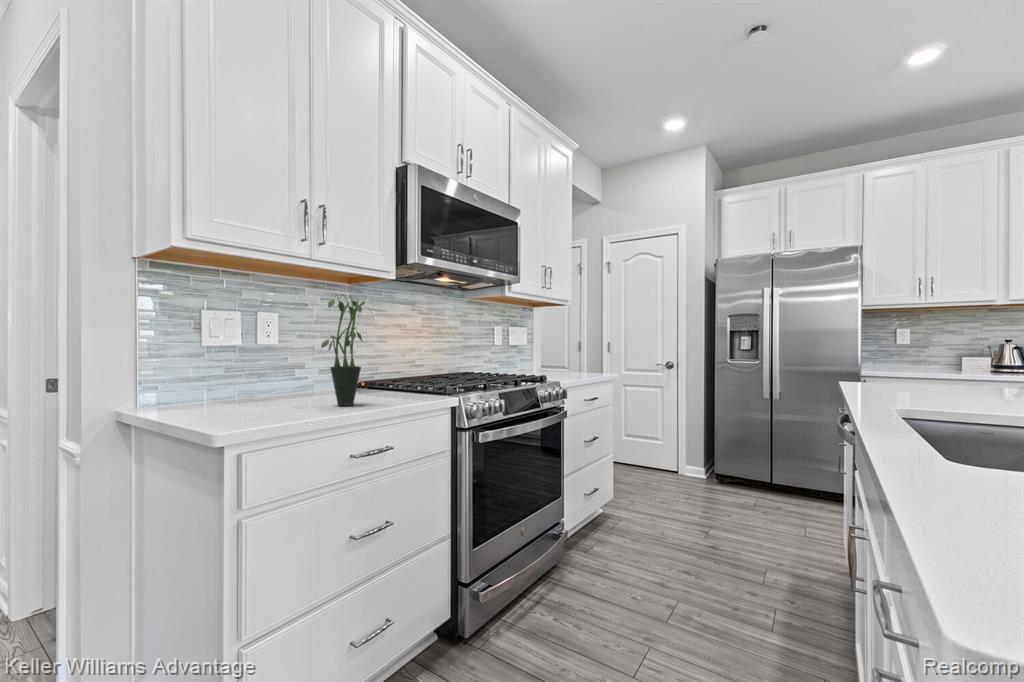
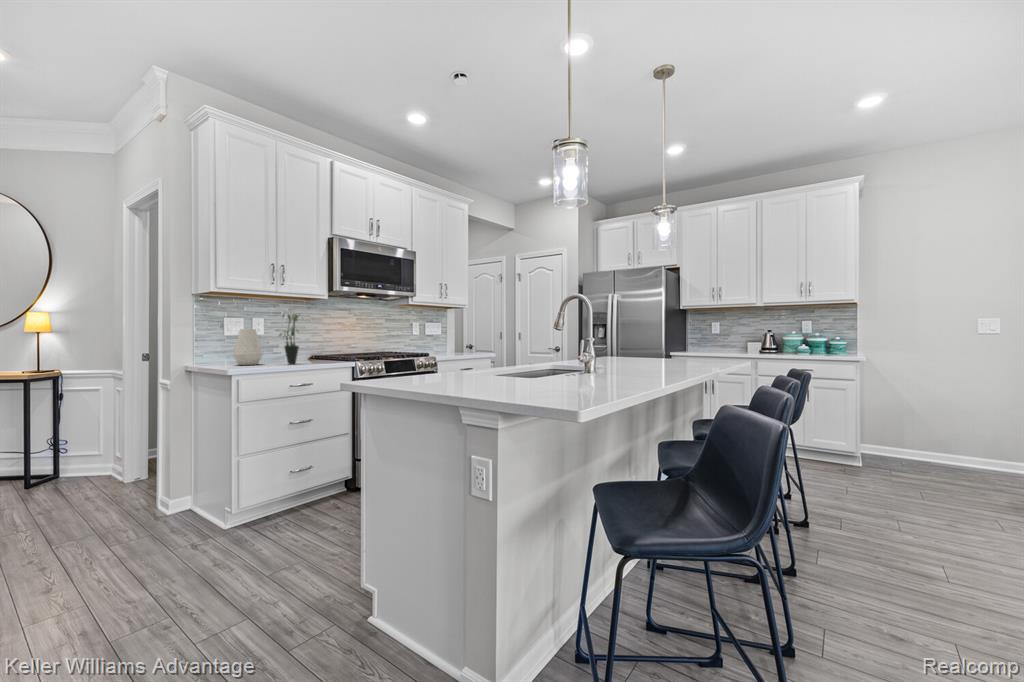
vase: none [220,331,287,411] -> present [233,329,263,365]

